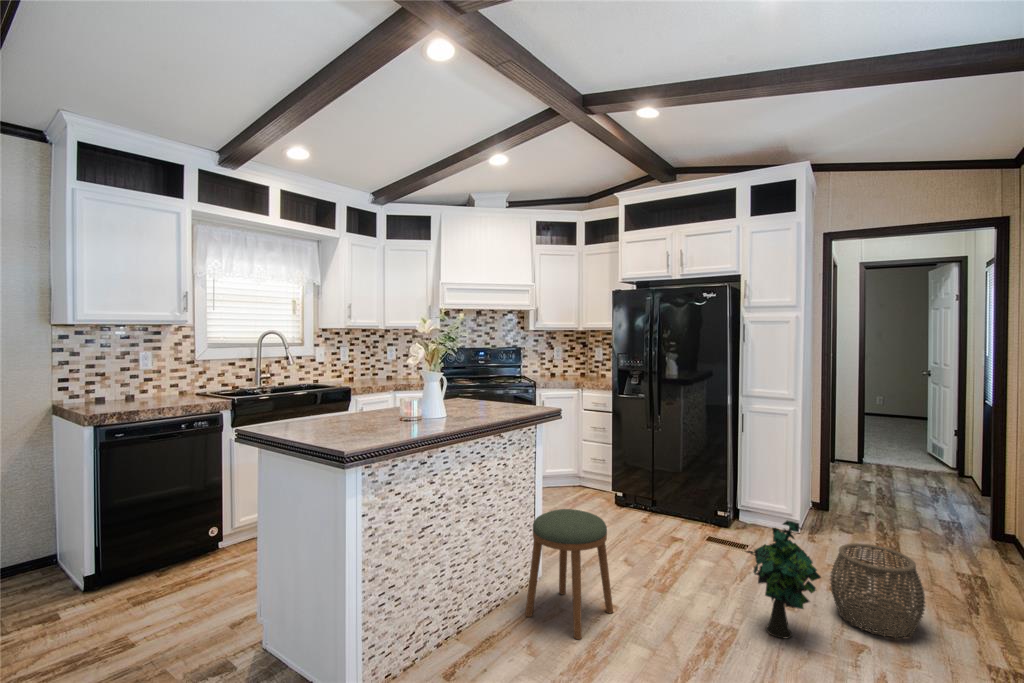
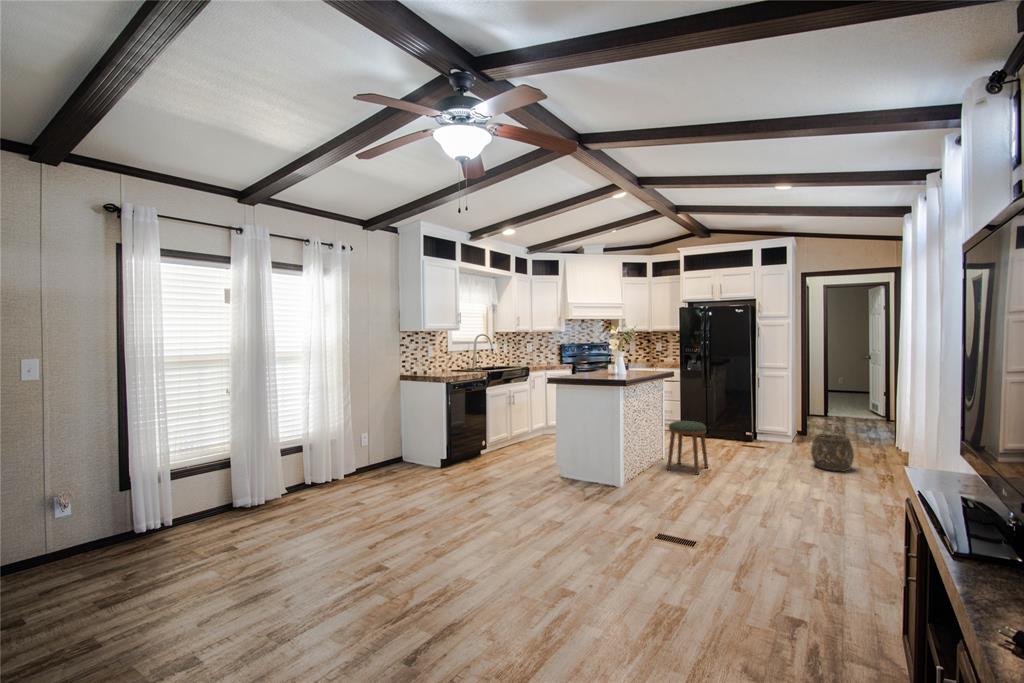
decorative plant: present [747,520,821,638] -> none [771,419,808,473]

